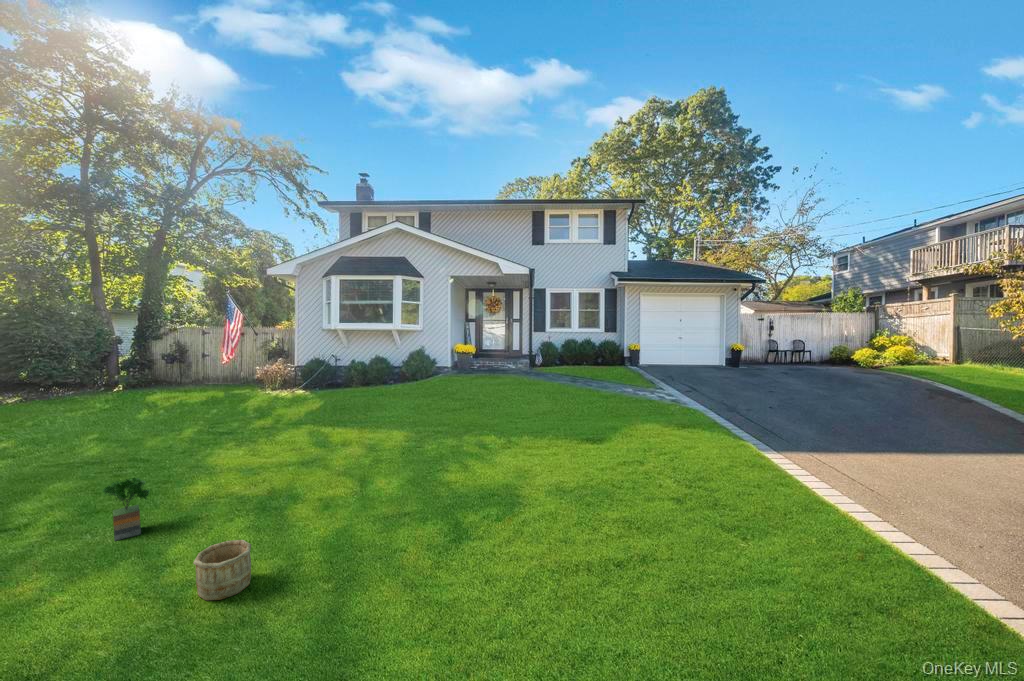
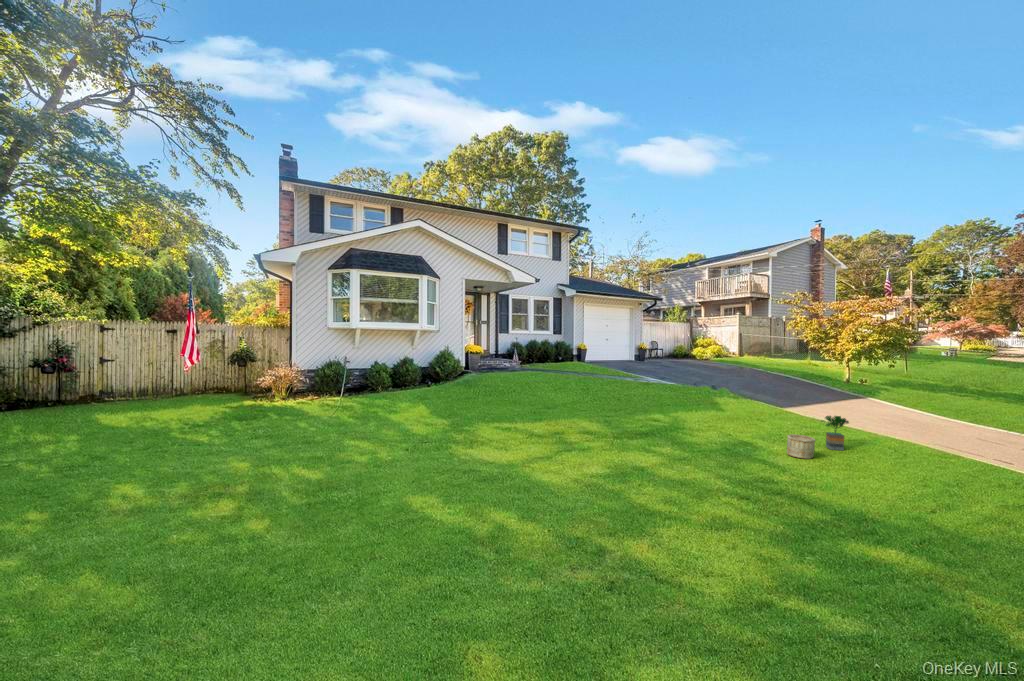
potted tree: present [103,478,150,541] -> present [825,416,849,450]

